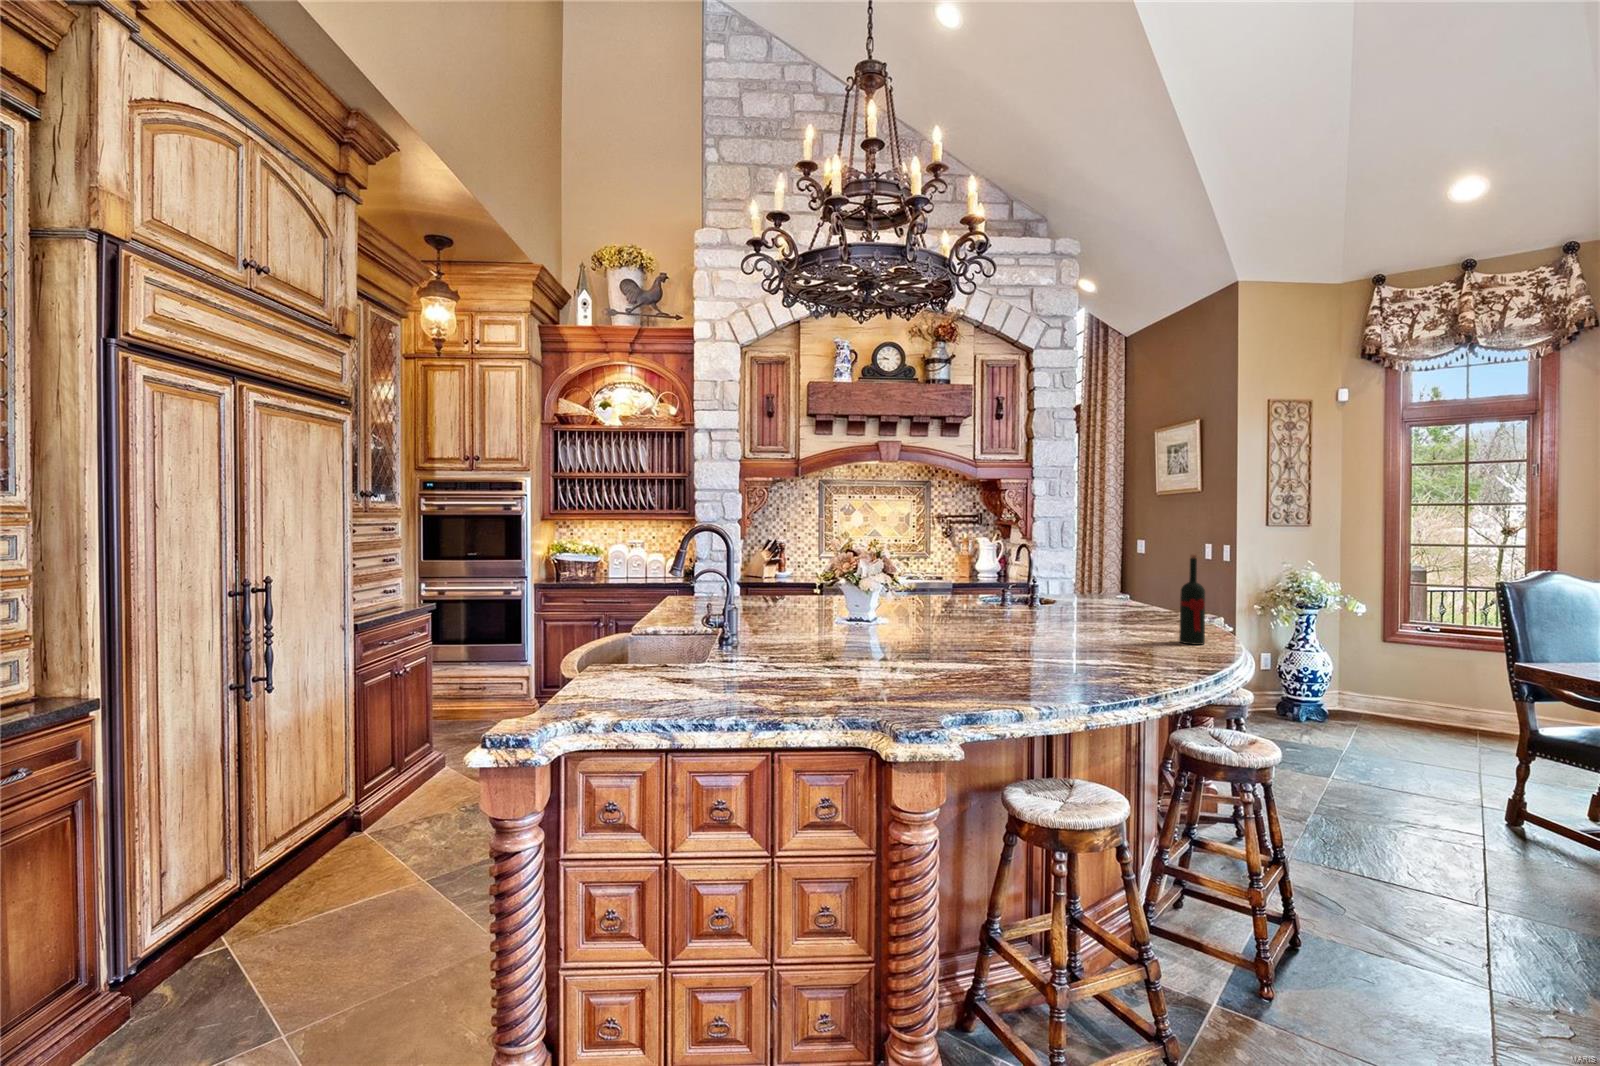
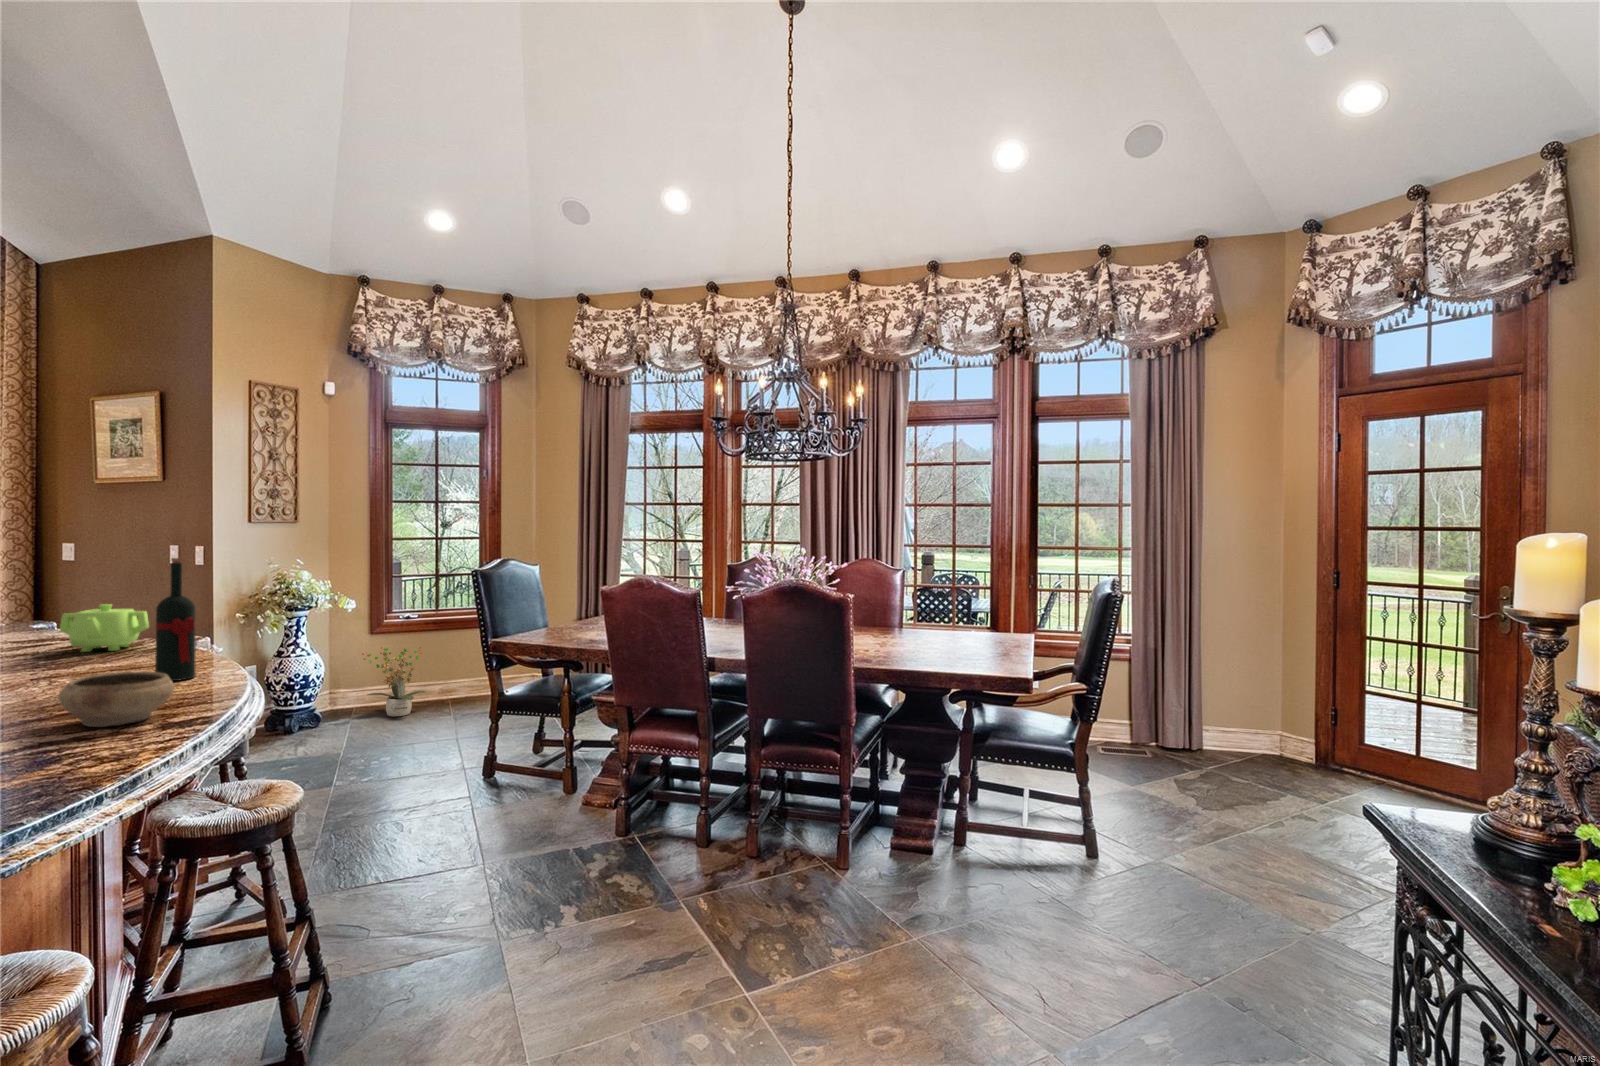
teapot: none [1129,586,1181,619] -> present [60,604,149,652]
ceramic bowl: none [1123,629,1187,665] -> present [58,671,174,727]
potted plant: none [1373,656,1452,733] -> present [362,647,426,716]

